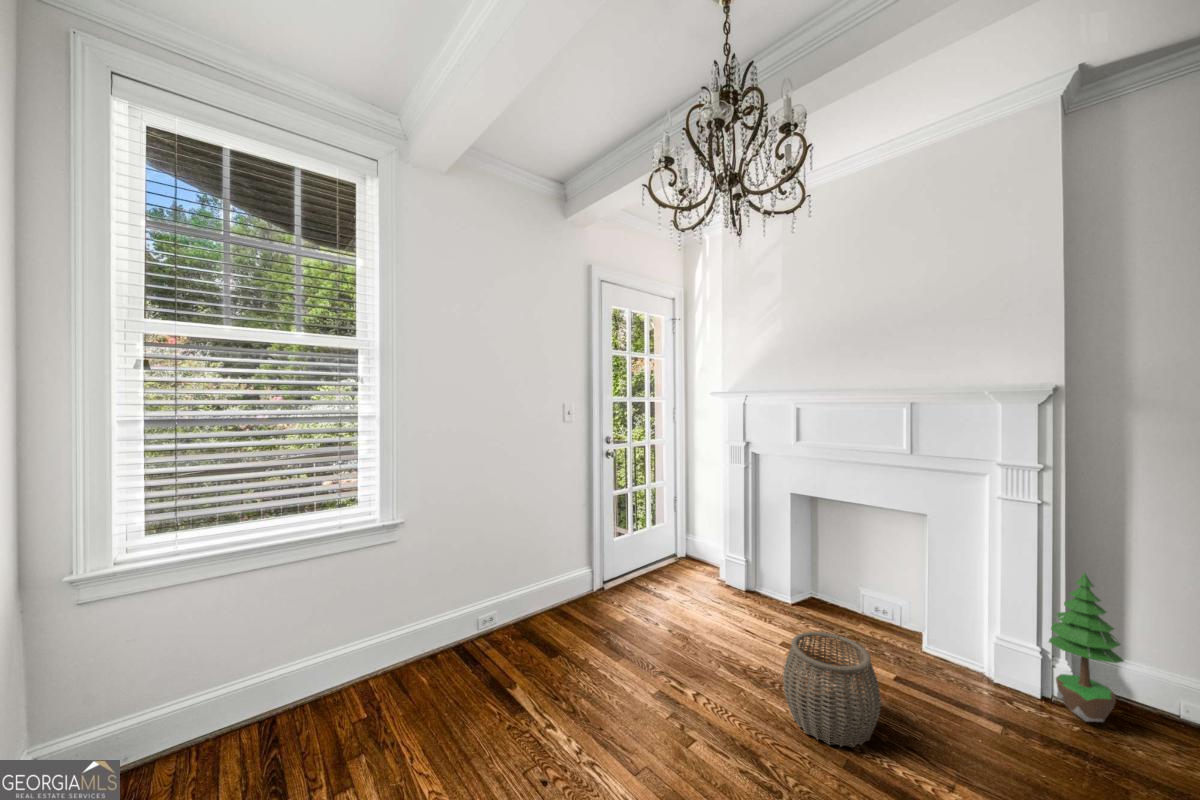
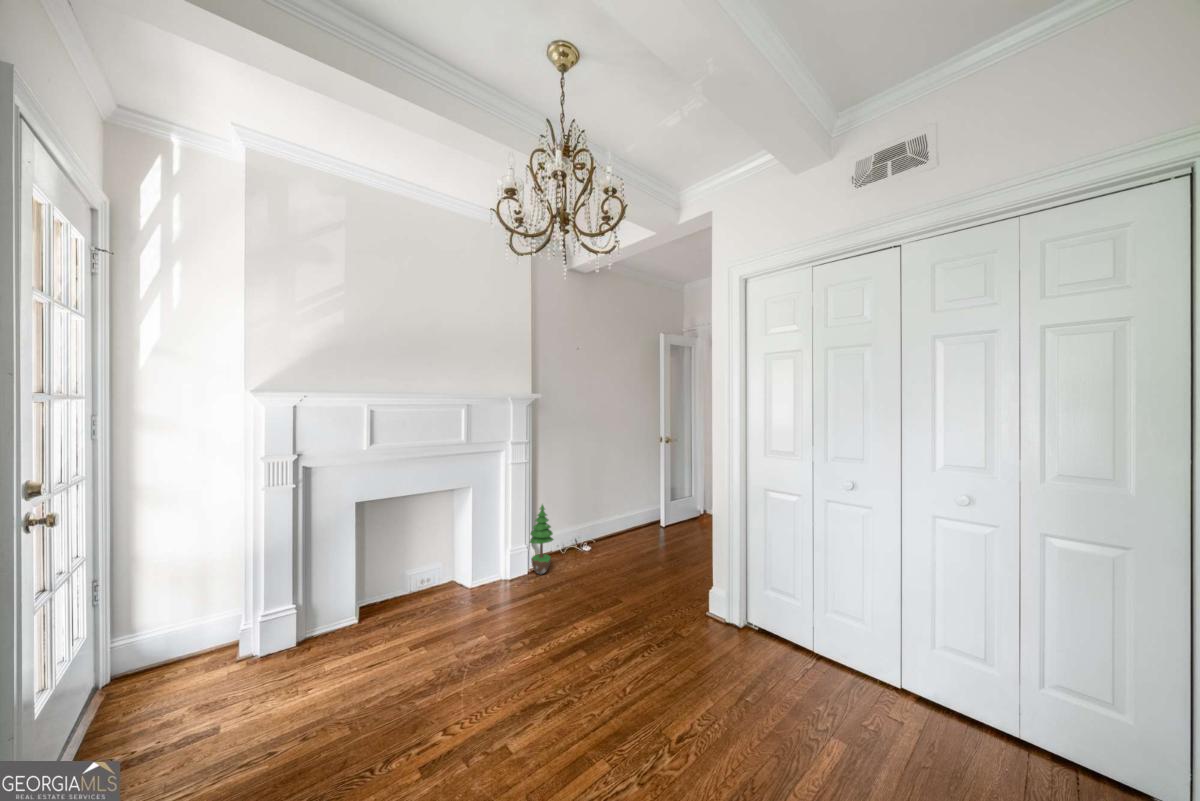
woven basket: present [783,632,881,747] -> none [483,588,547,671]

